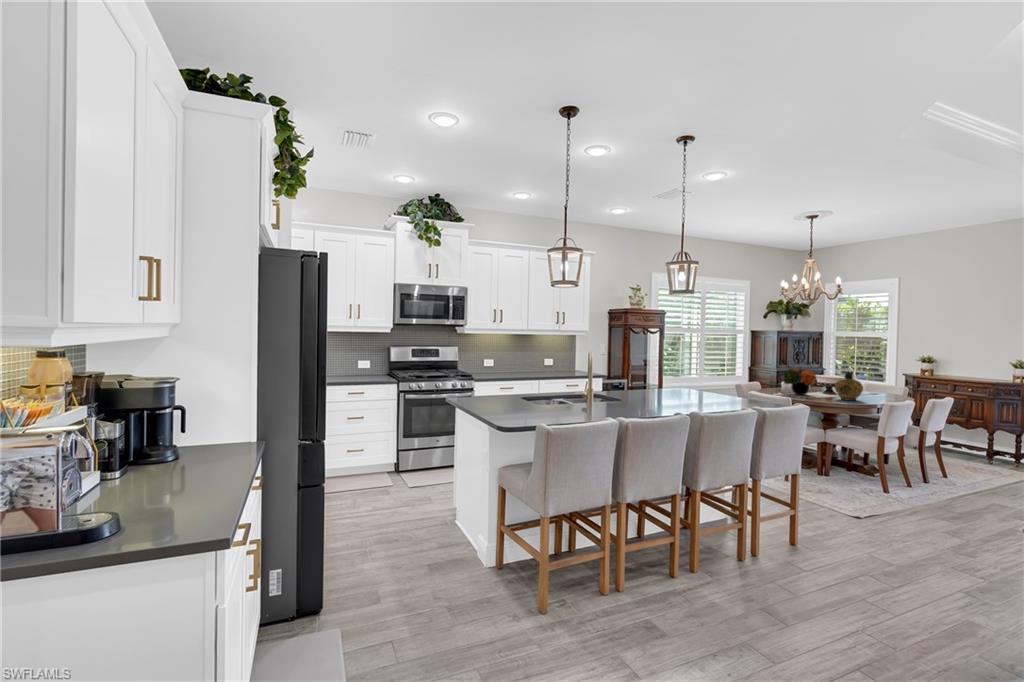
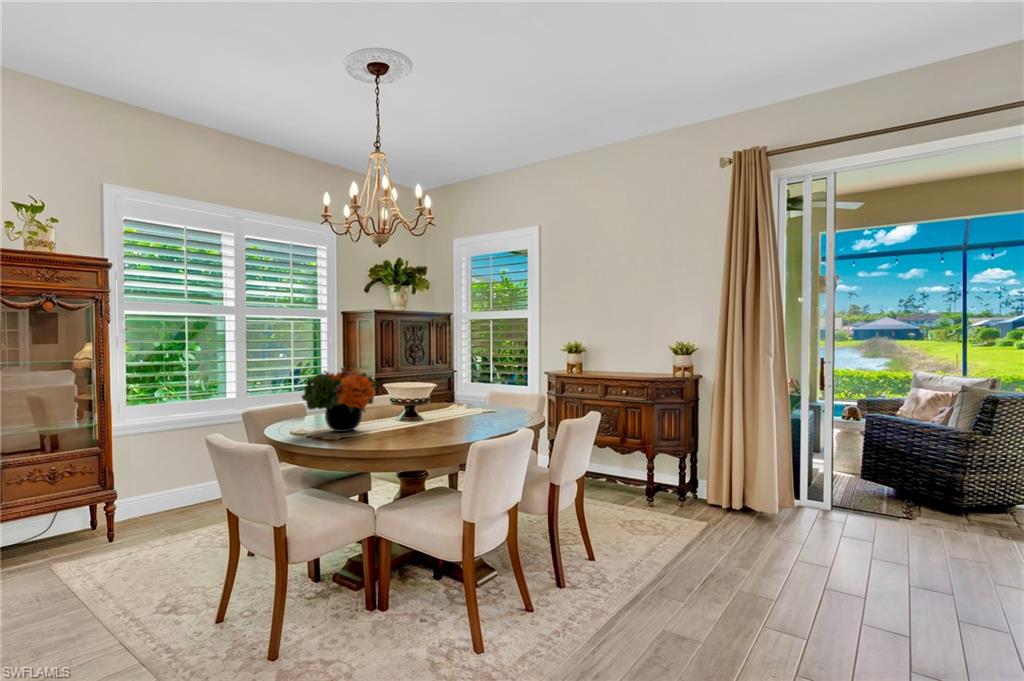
ceramic jug: present [835,372,863,401] -> none [398,373,452,442]

